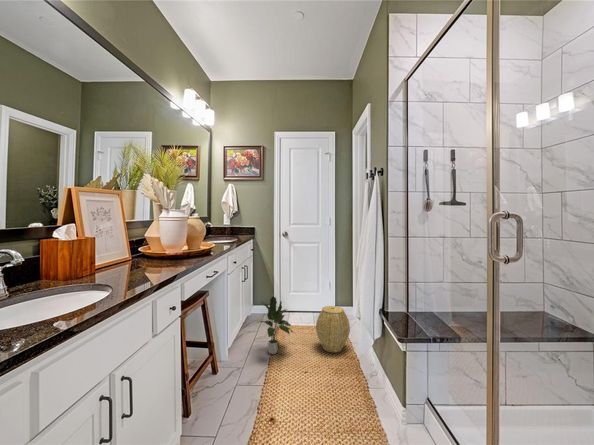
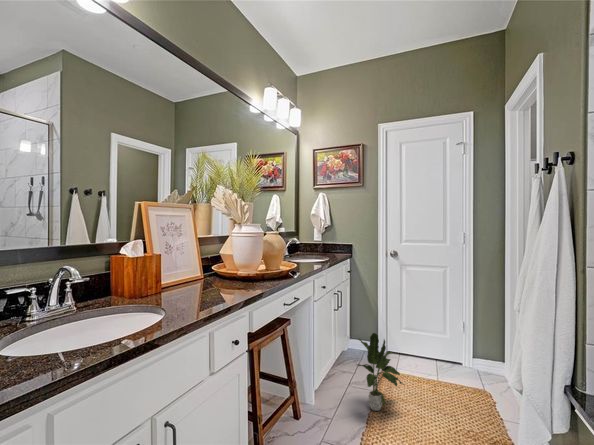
woven basket: present [316,306,350,353] -> none [437,352,490,422]

